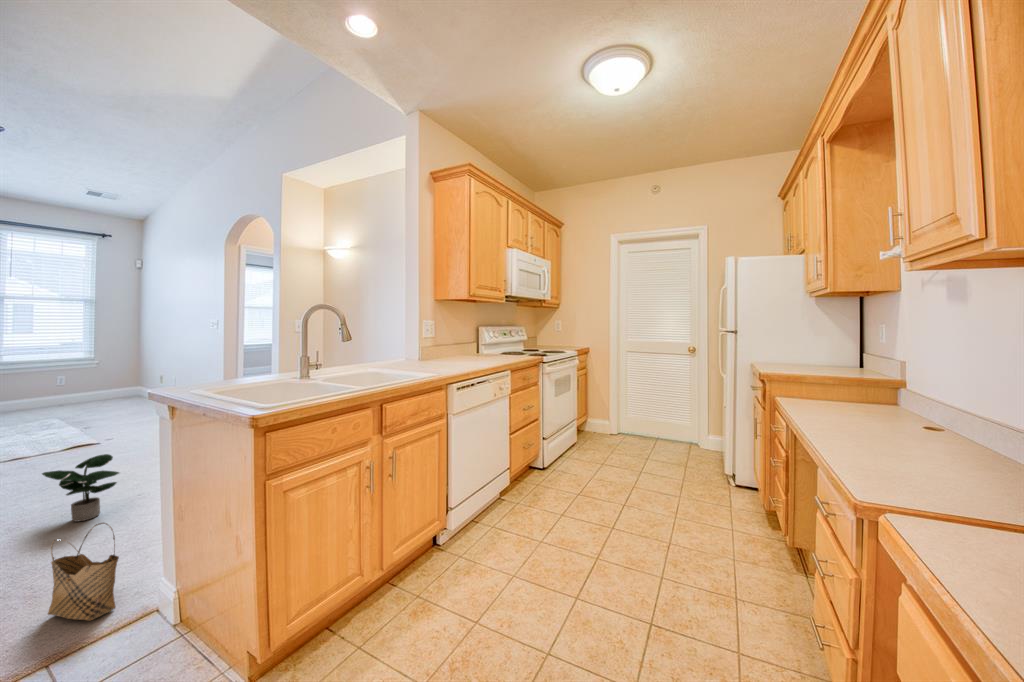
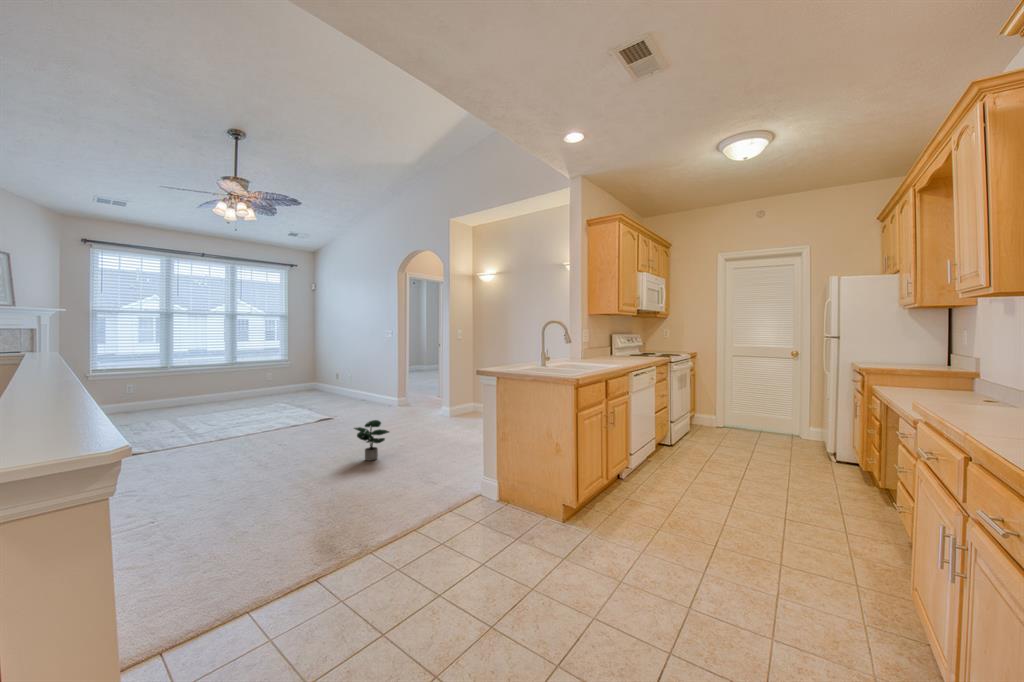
woven basket: present [48,523,119,621] -> none [408,450,441,502]

